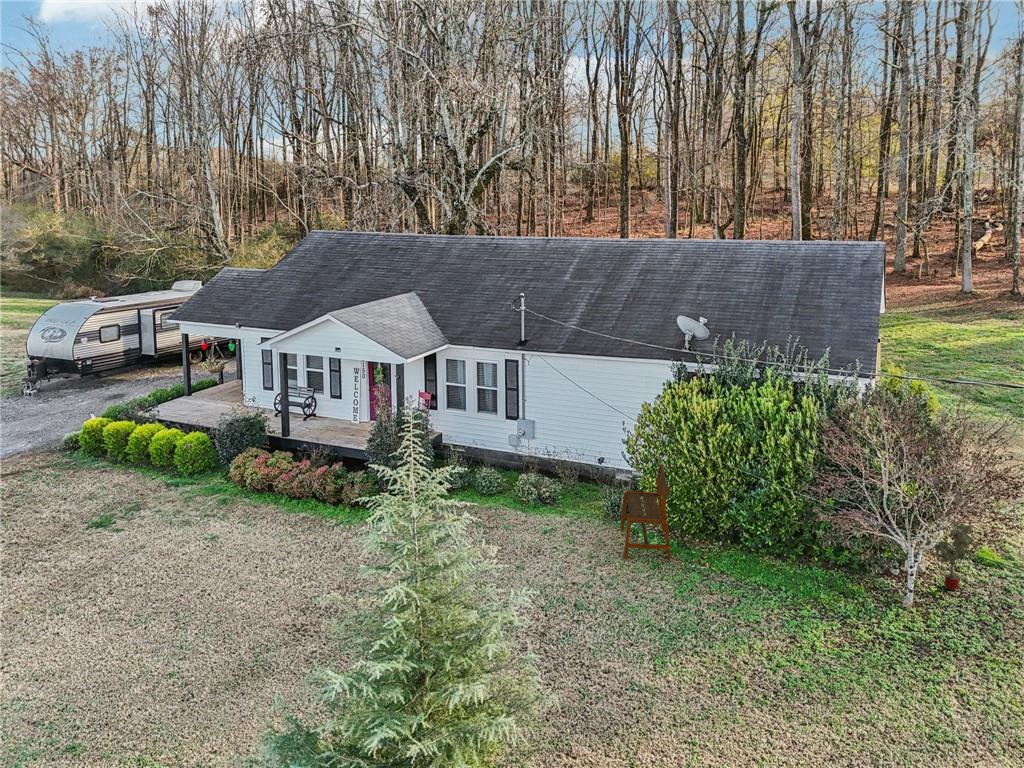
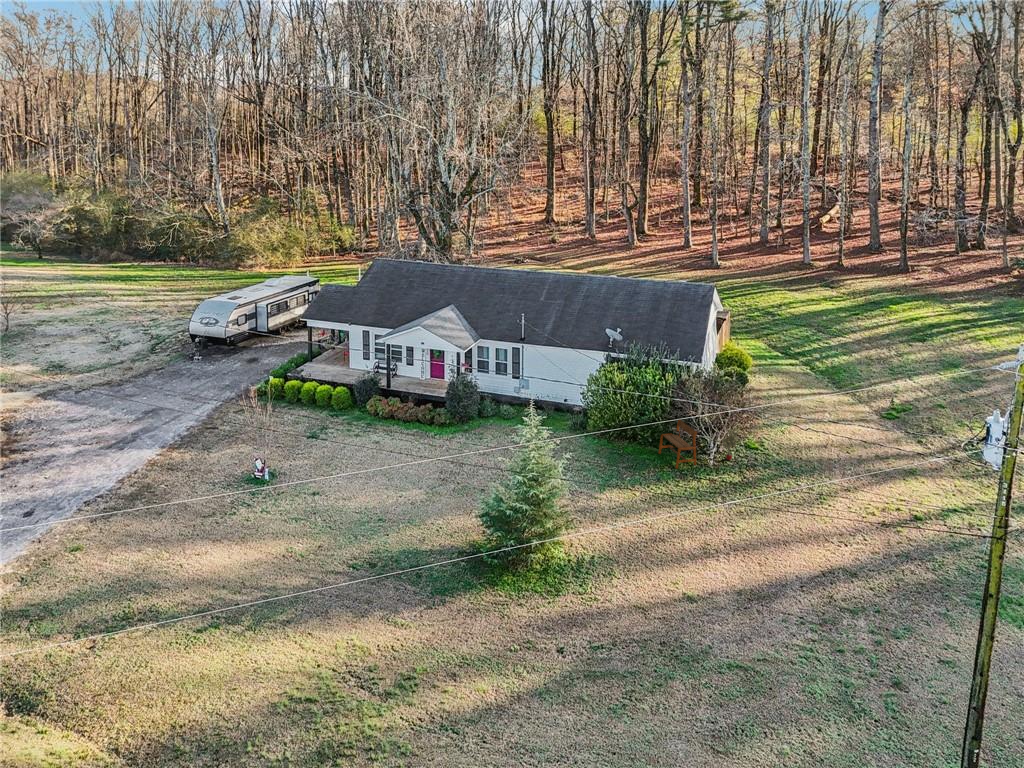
bench: present [621,465,671,559] -> present [659,419,697,468]

